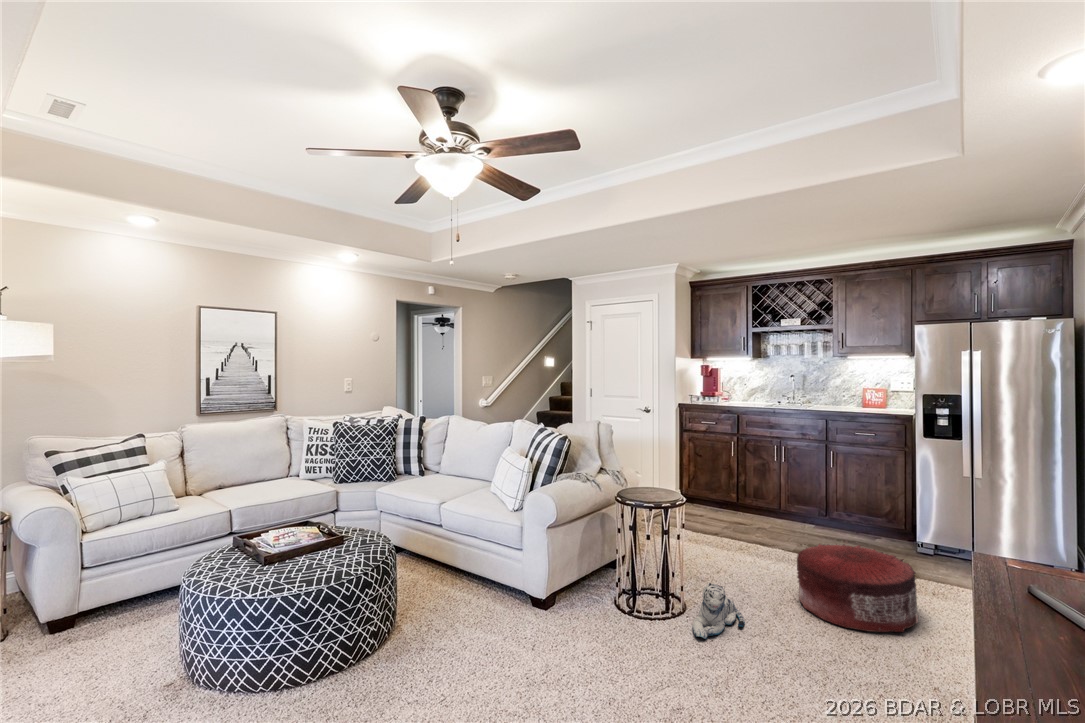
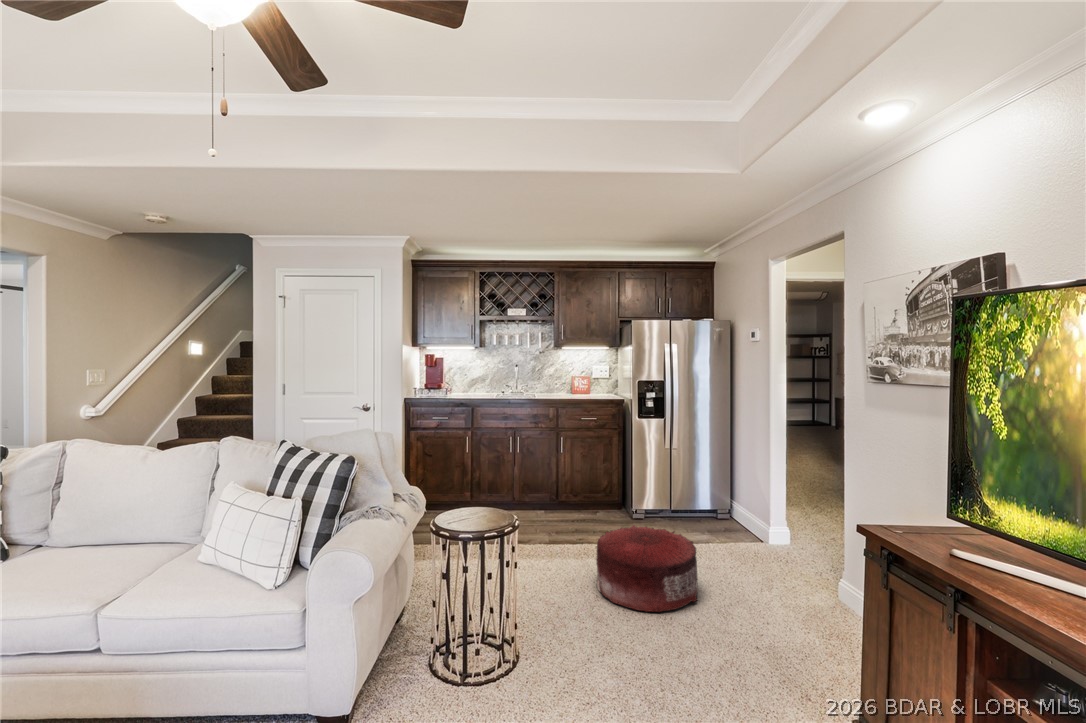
plush toy: present [692,583,745,639] -> none [540,610,589,684]

